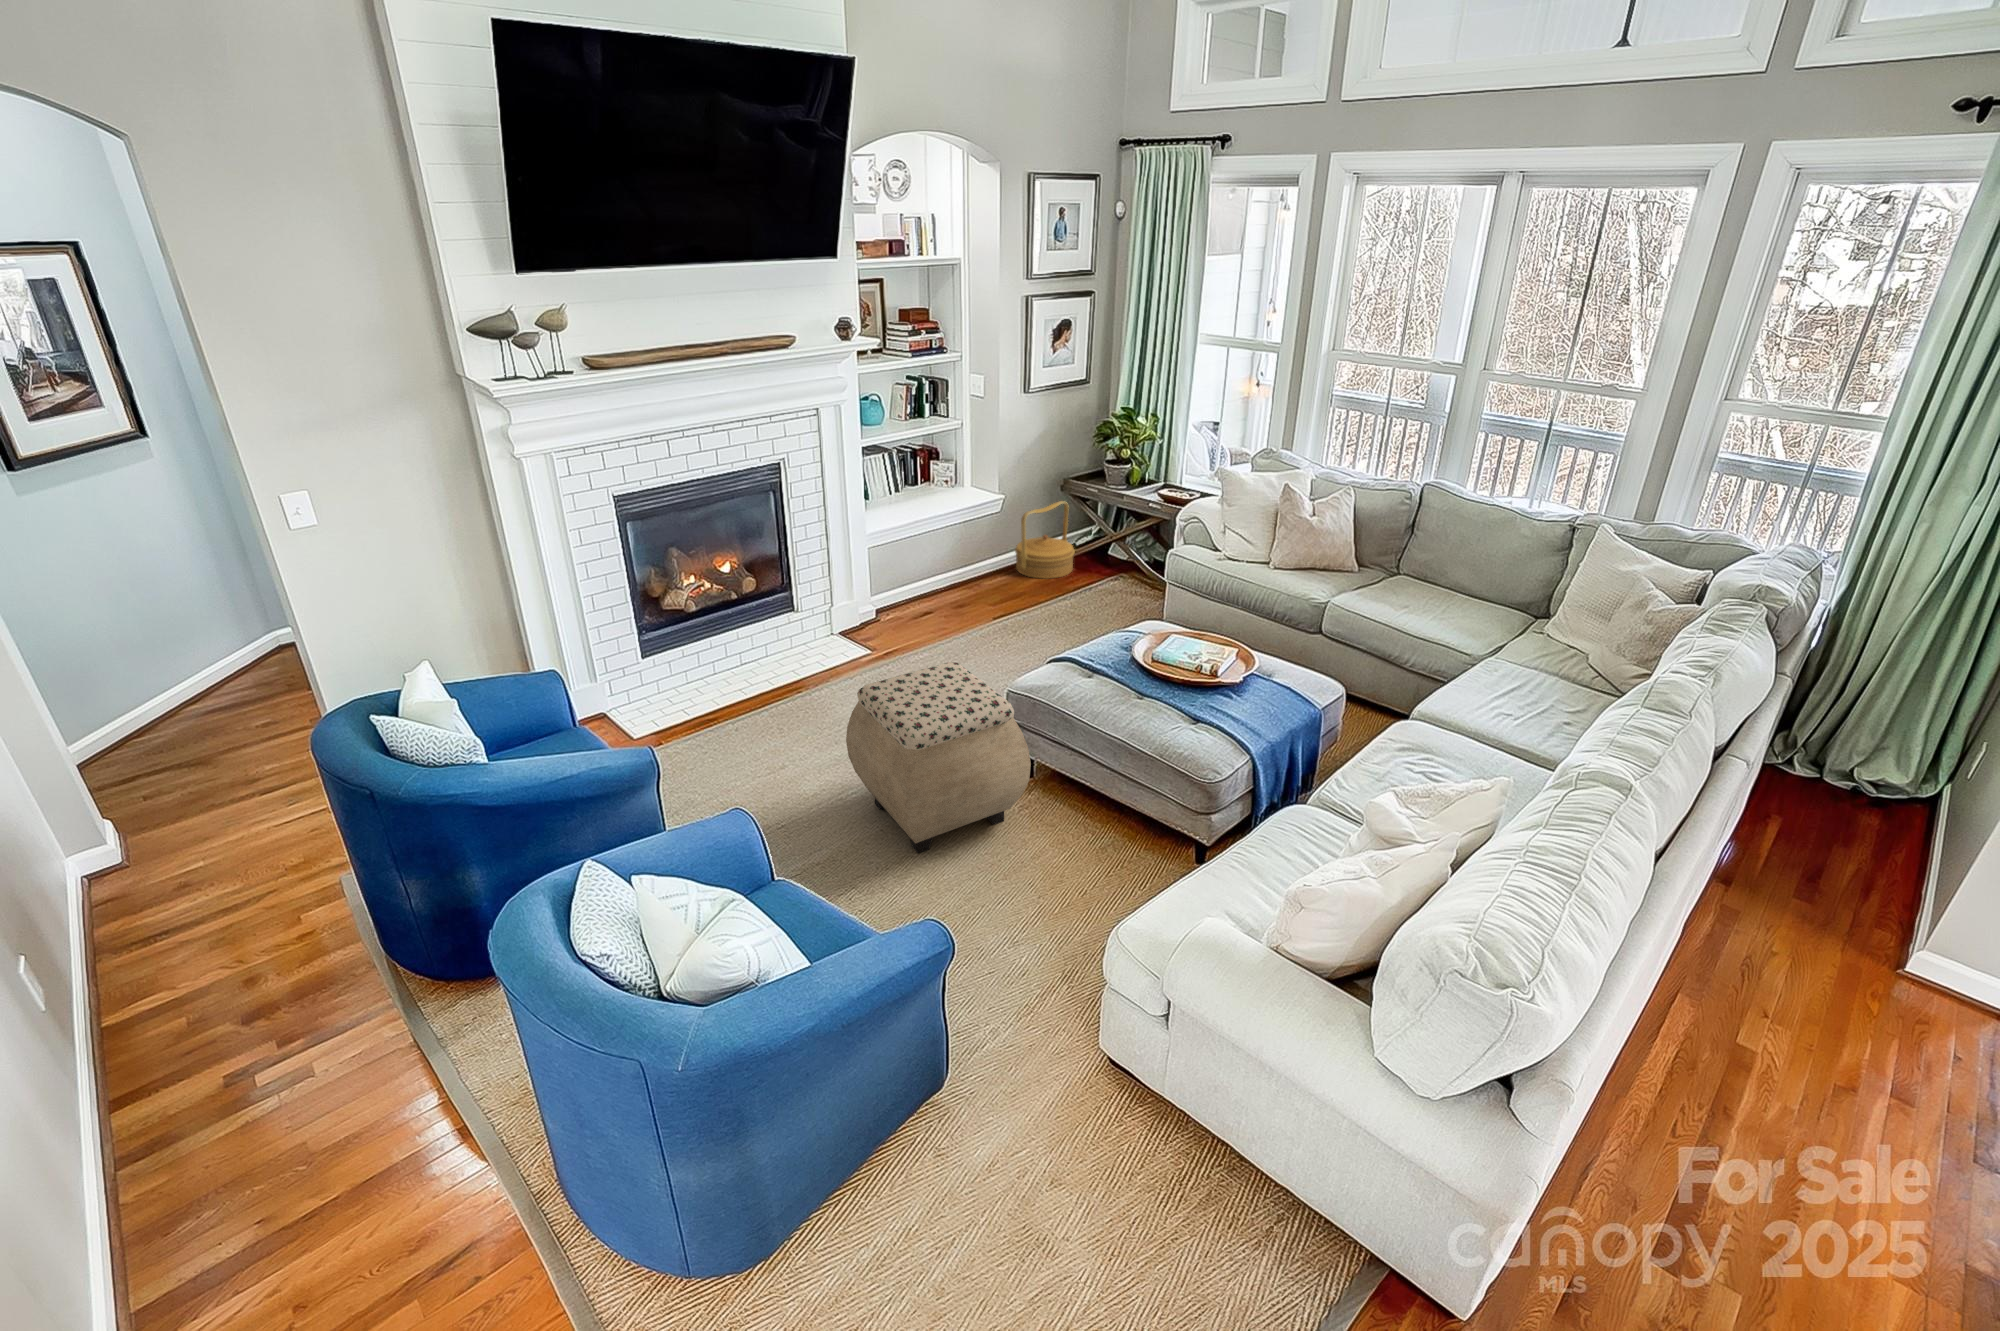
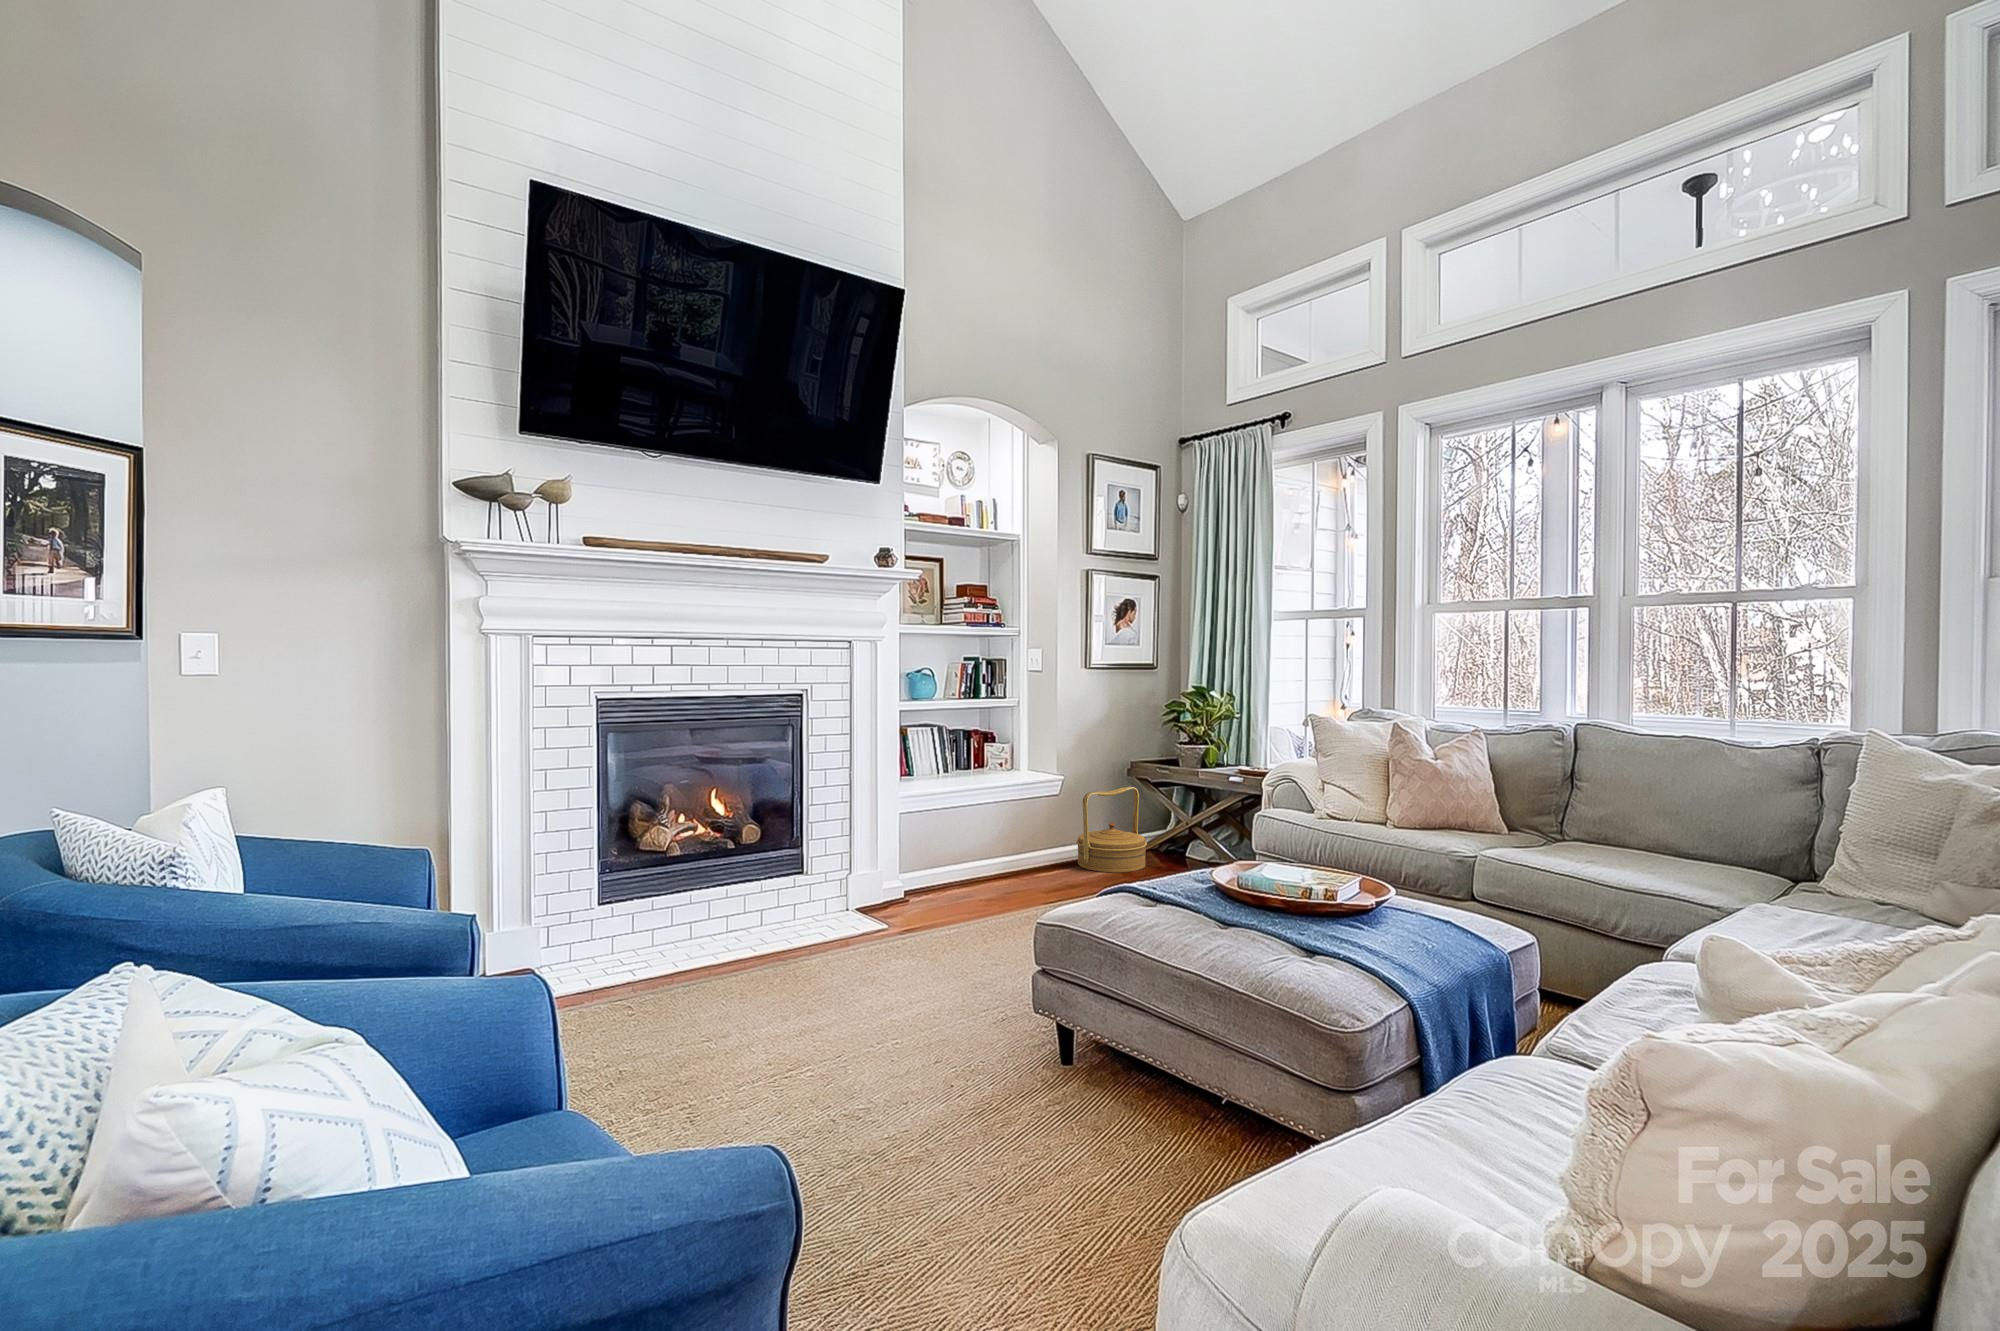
ottoman: present [846,662,1031,853] -> none [803,878,1060,1158]

